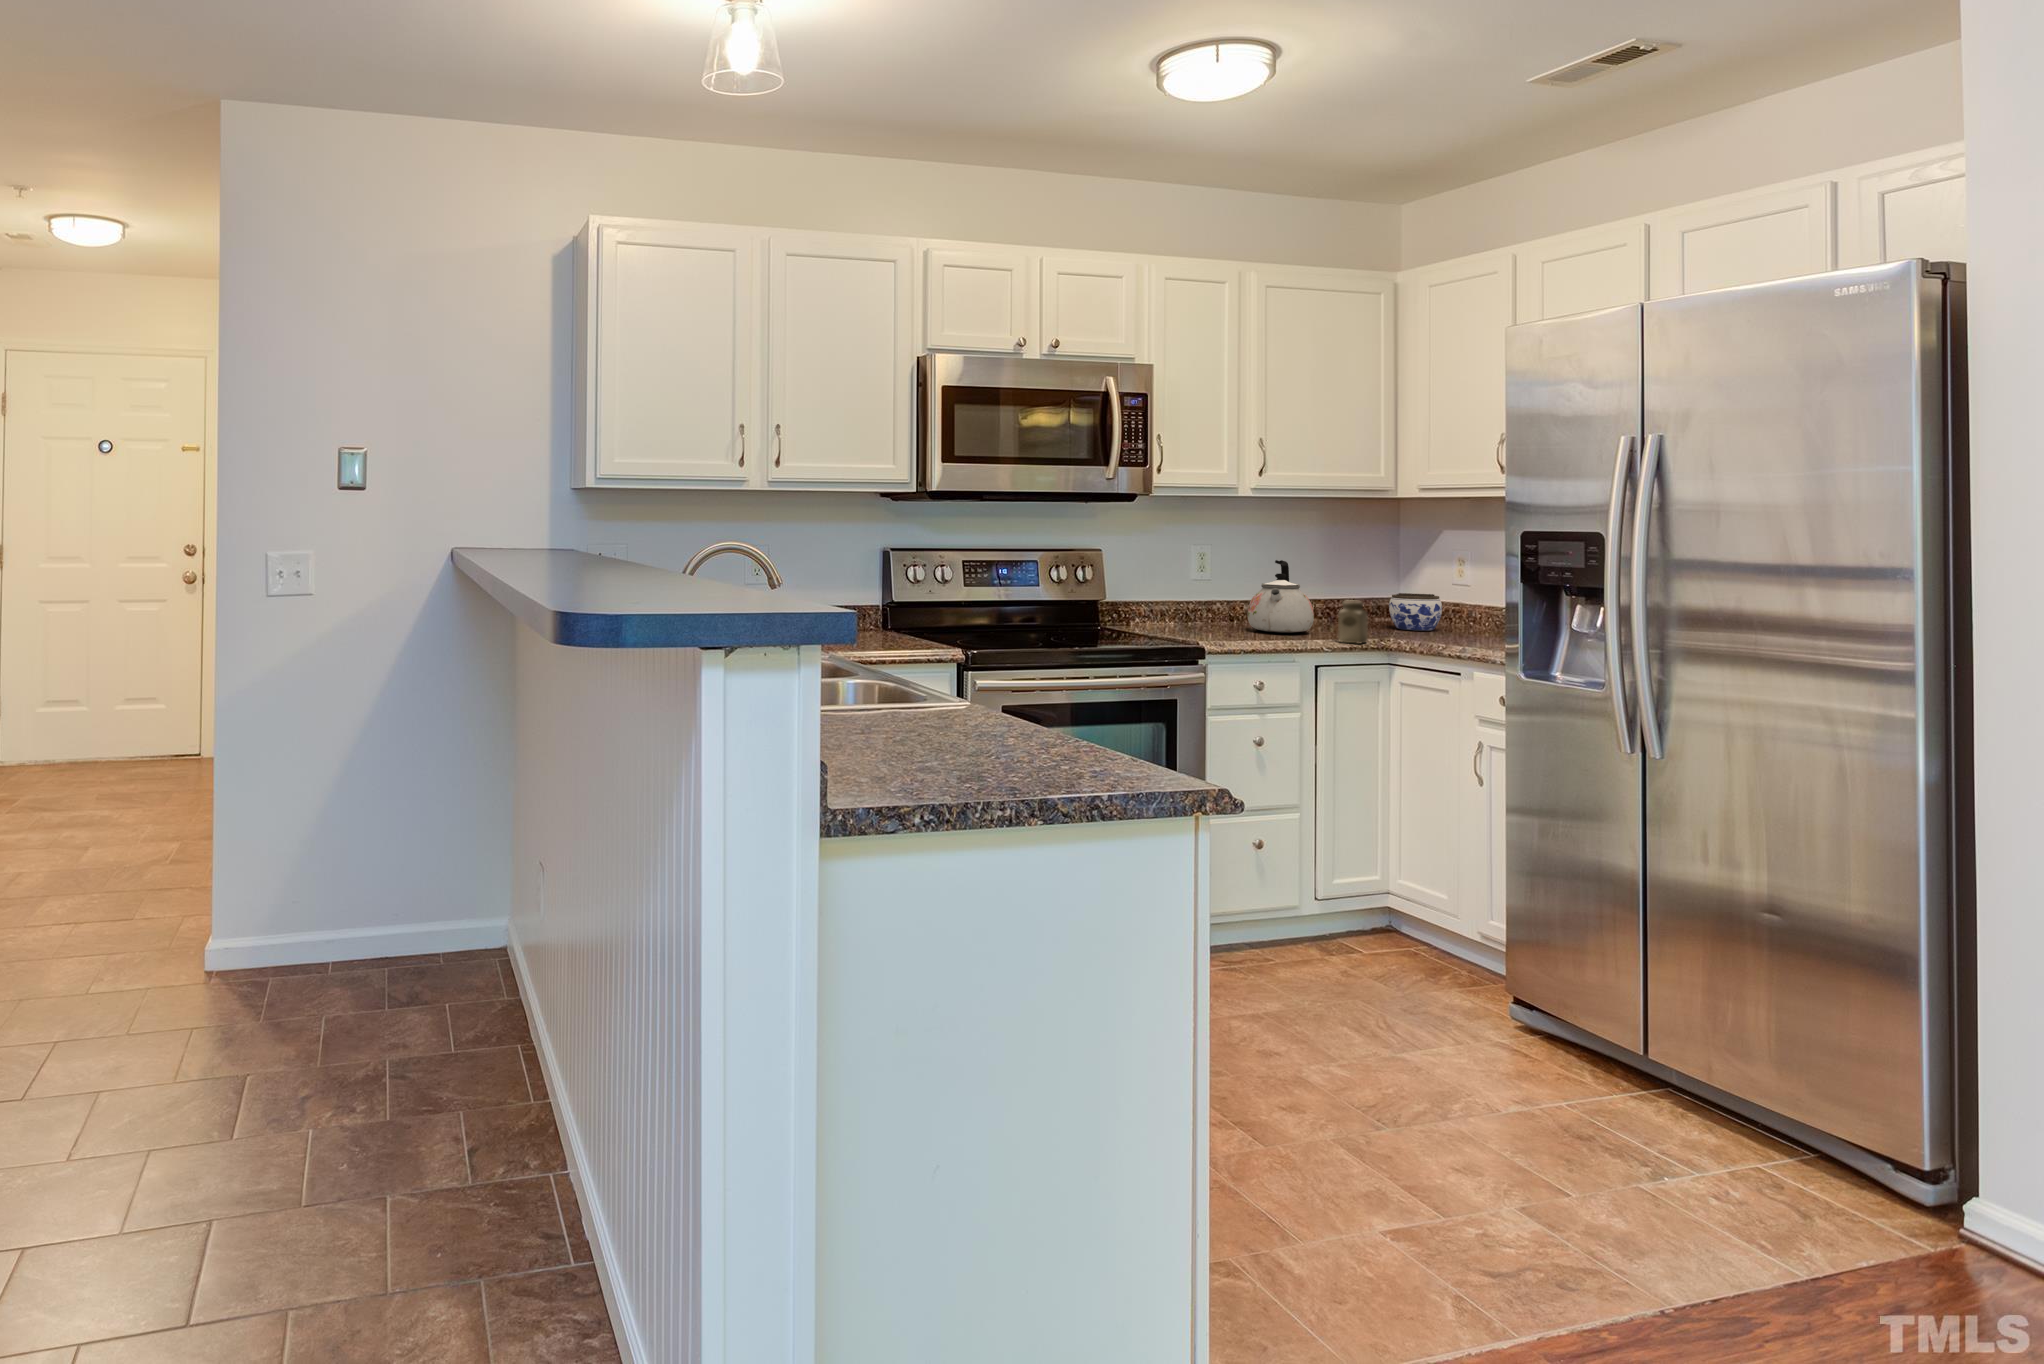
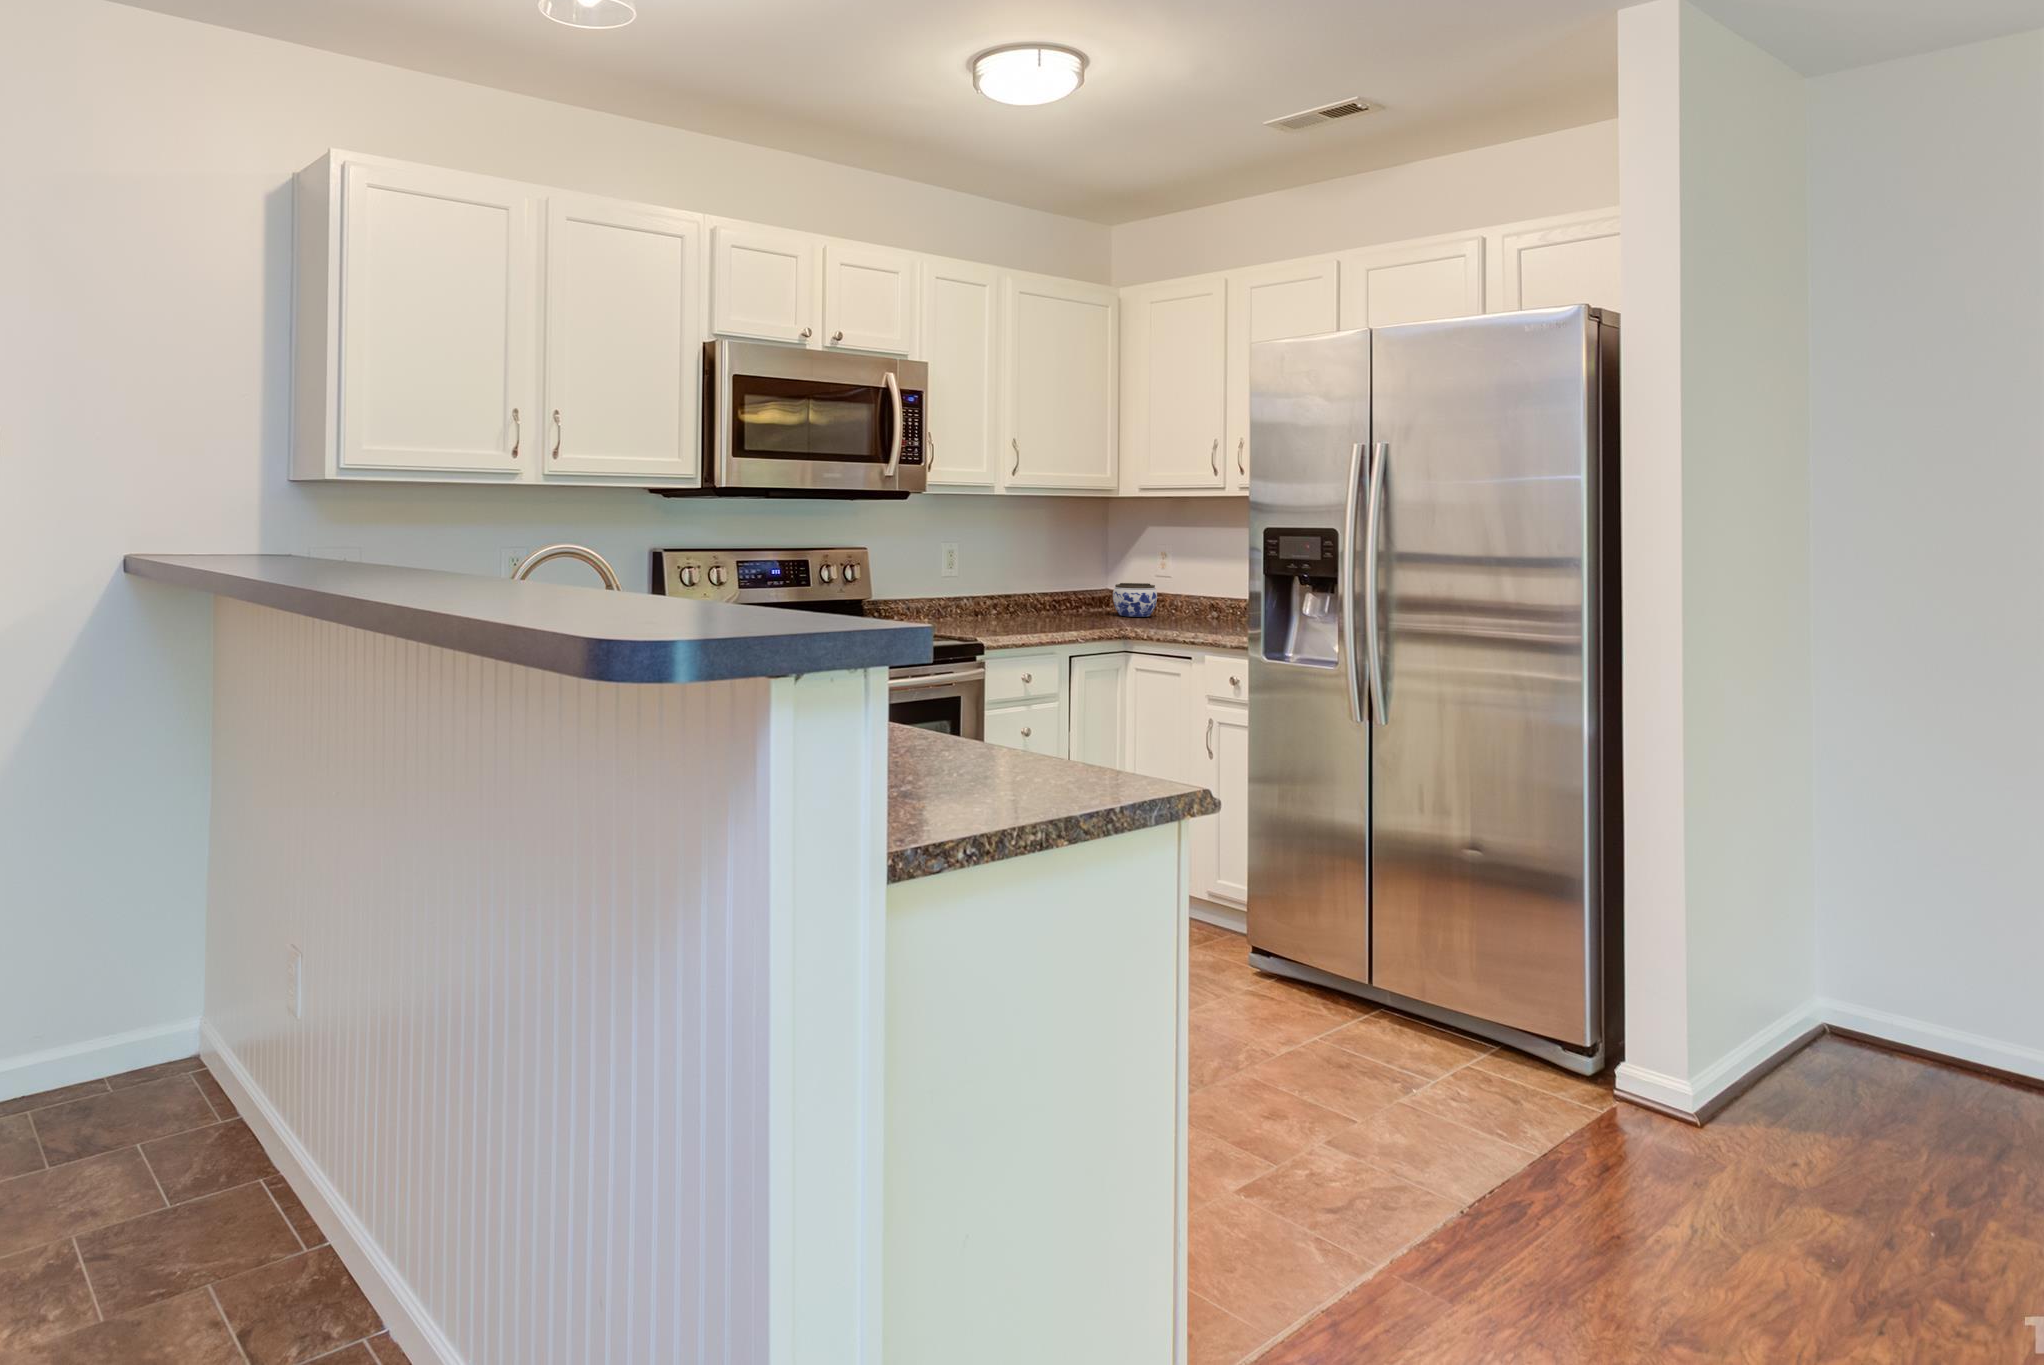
kettle: present [1248,560,1314,633] -> none [999,554,1057,623]
salt shaker: present [1338,600,1368,643] -> none [1085,591,1109,631]

